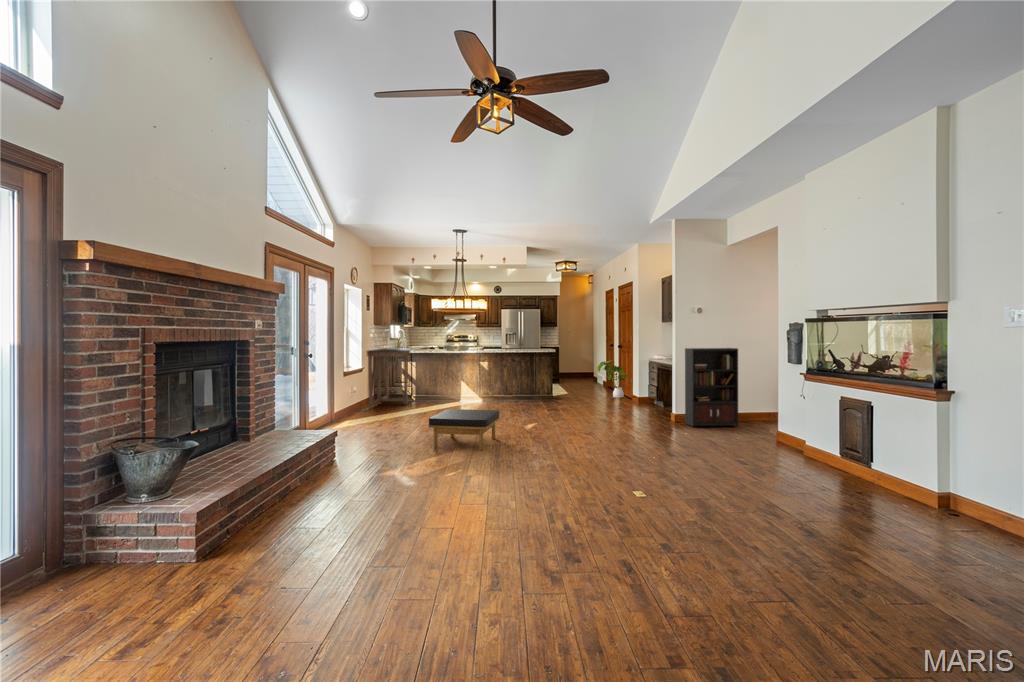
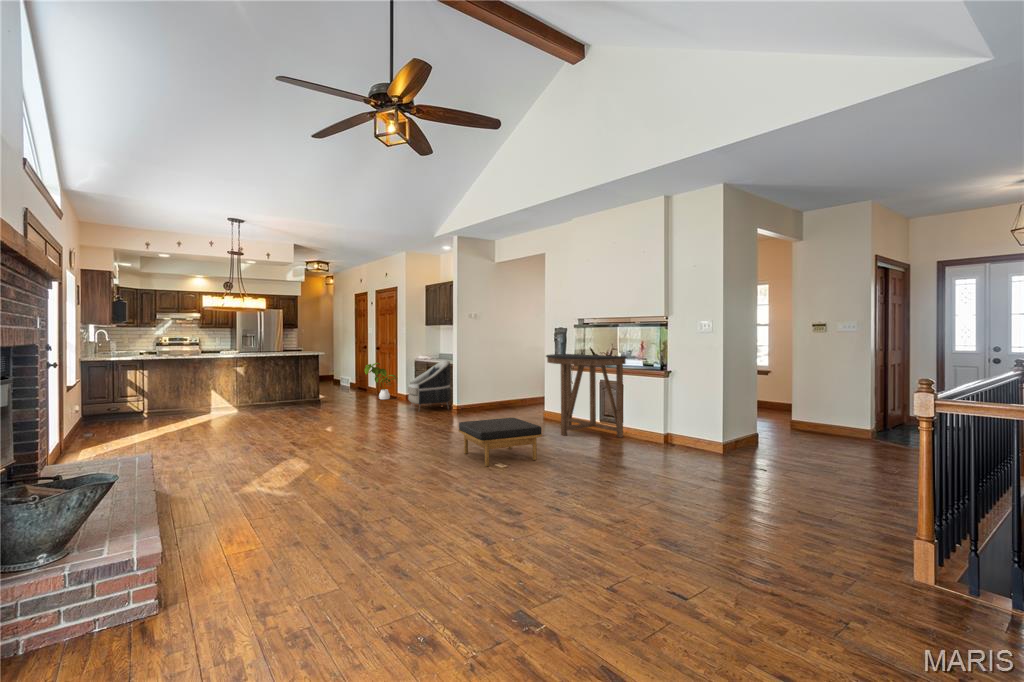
bookcase: present [685,348,738,426] -> none [471,348,512,416]
console table: present [367,349,411,409] -> present [546,354,627,437]
armchair: none [627,350,673,414] -> present [407,360,451,408]
ottoman: present [429,409,500,450] -> present [459,418,542,467]

